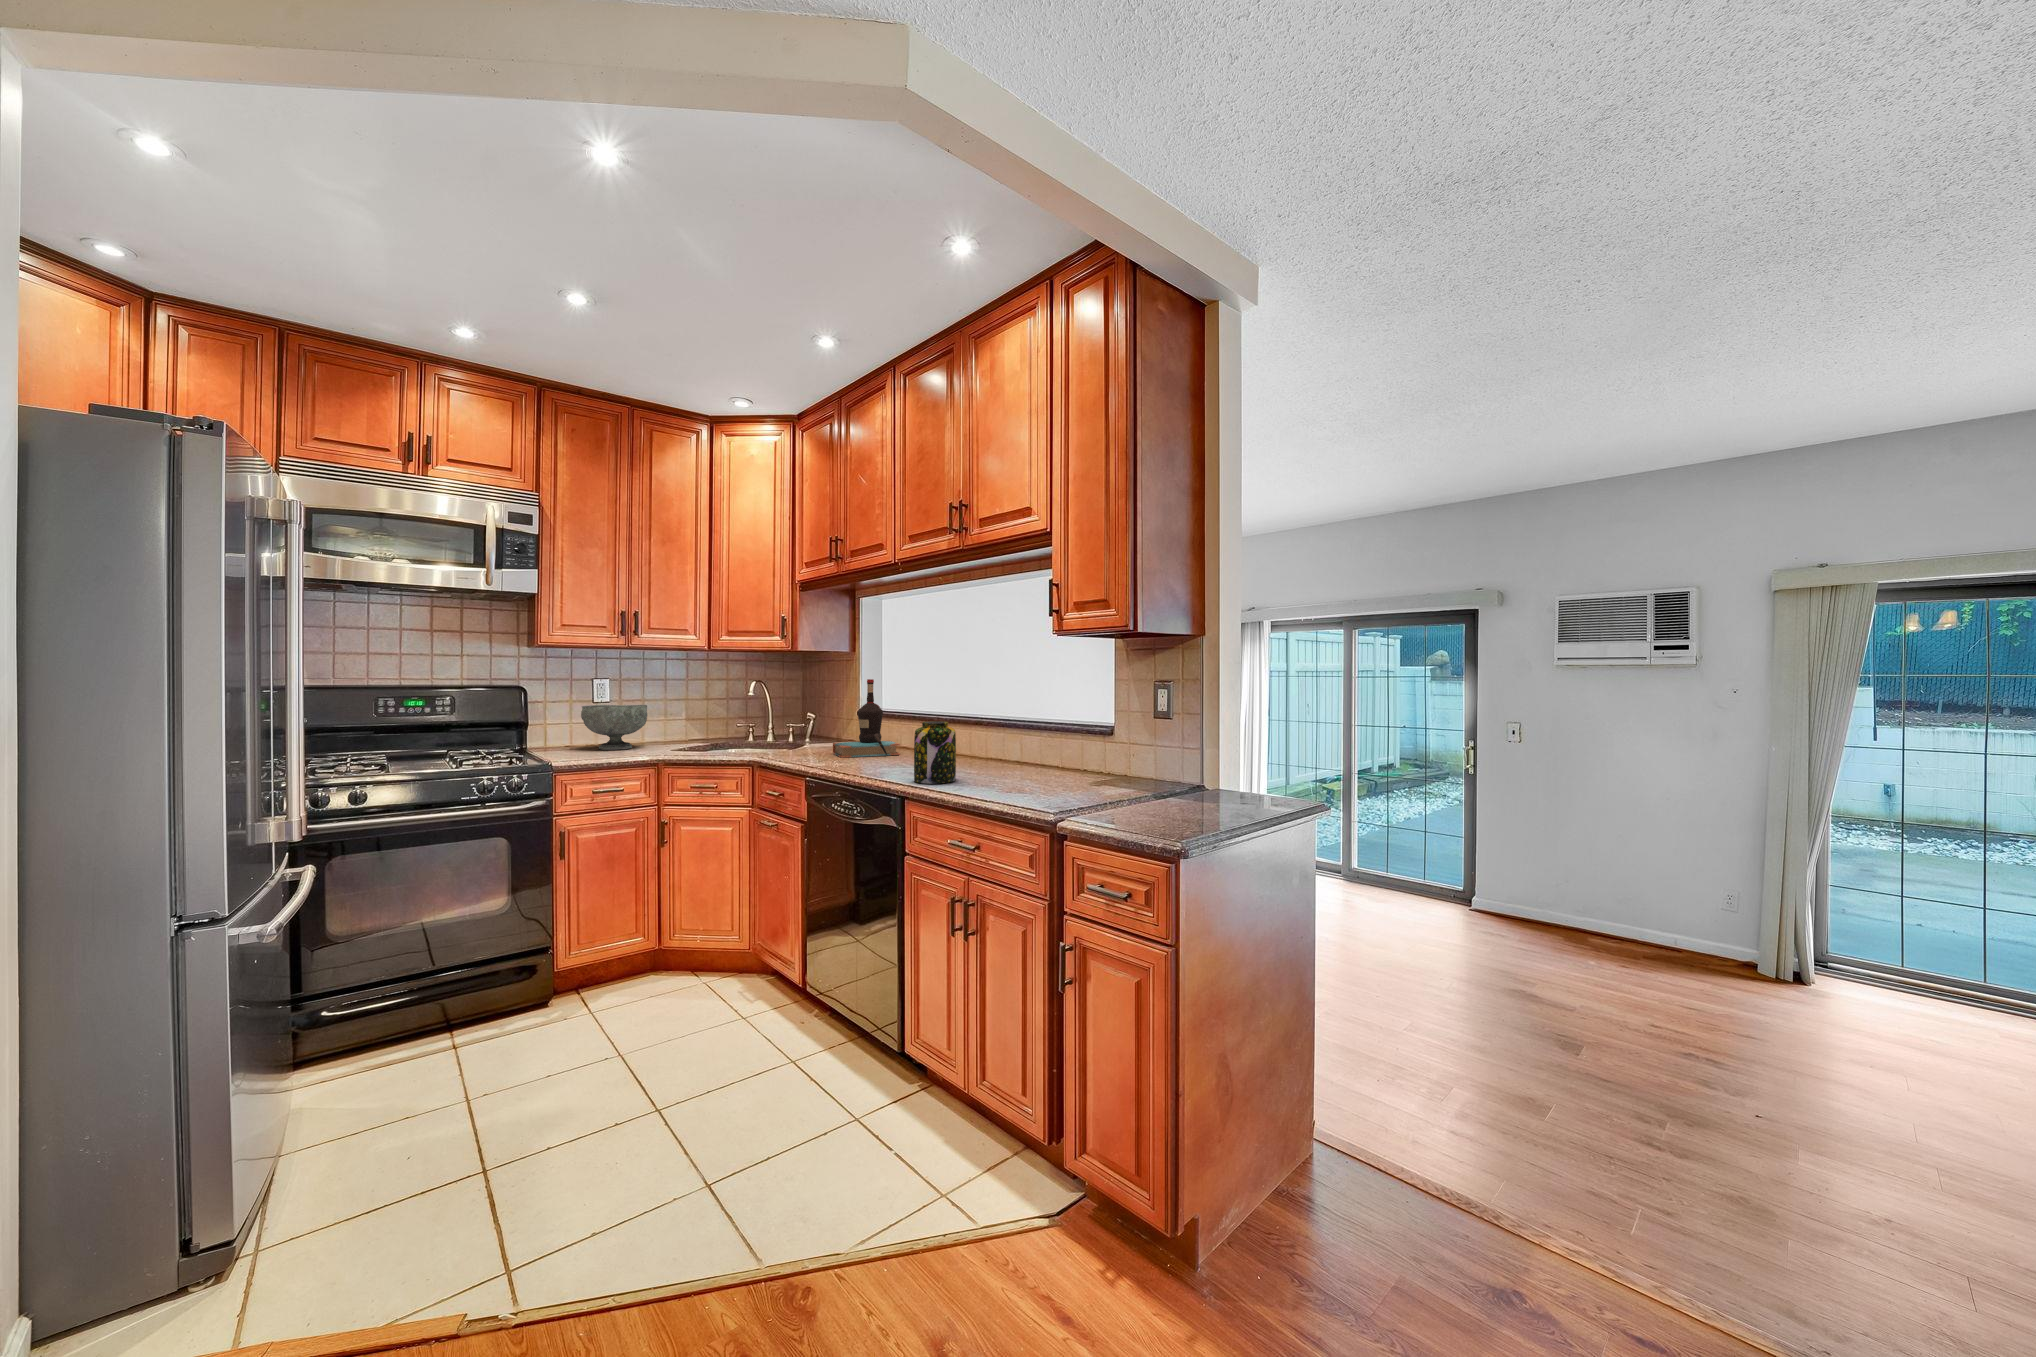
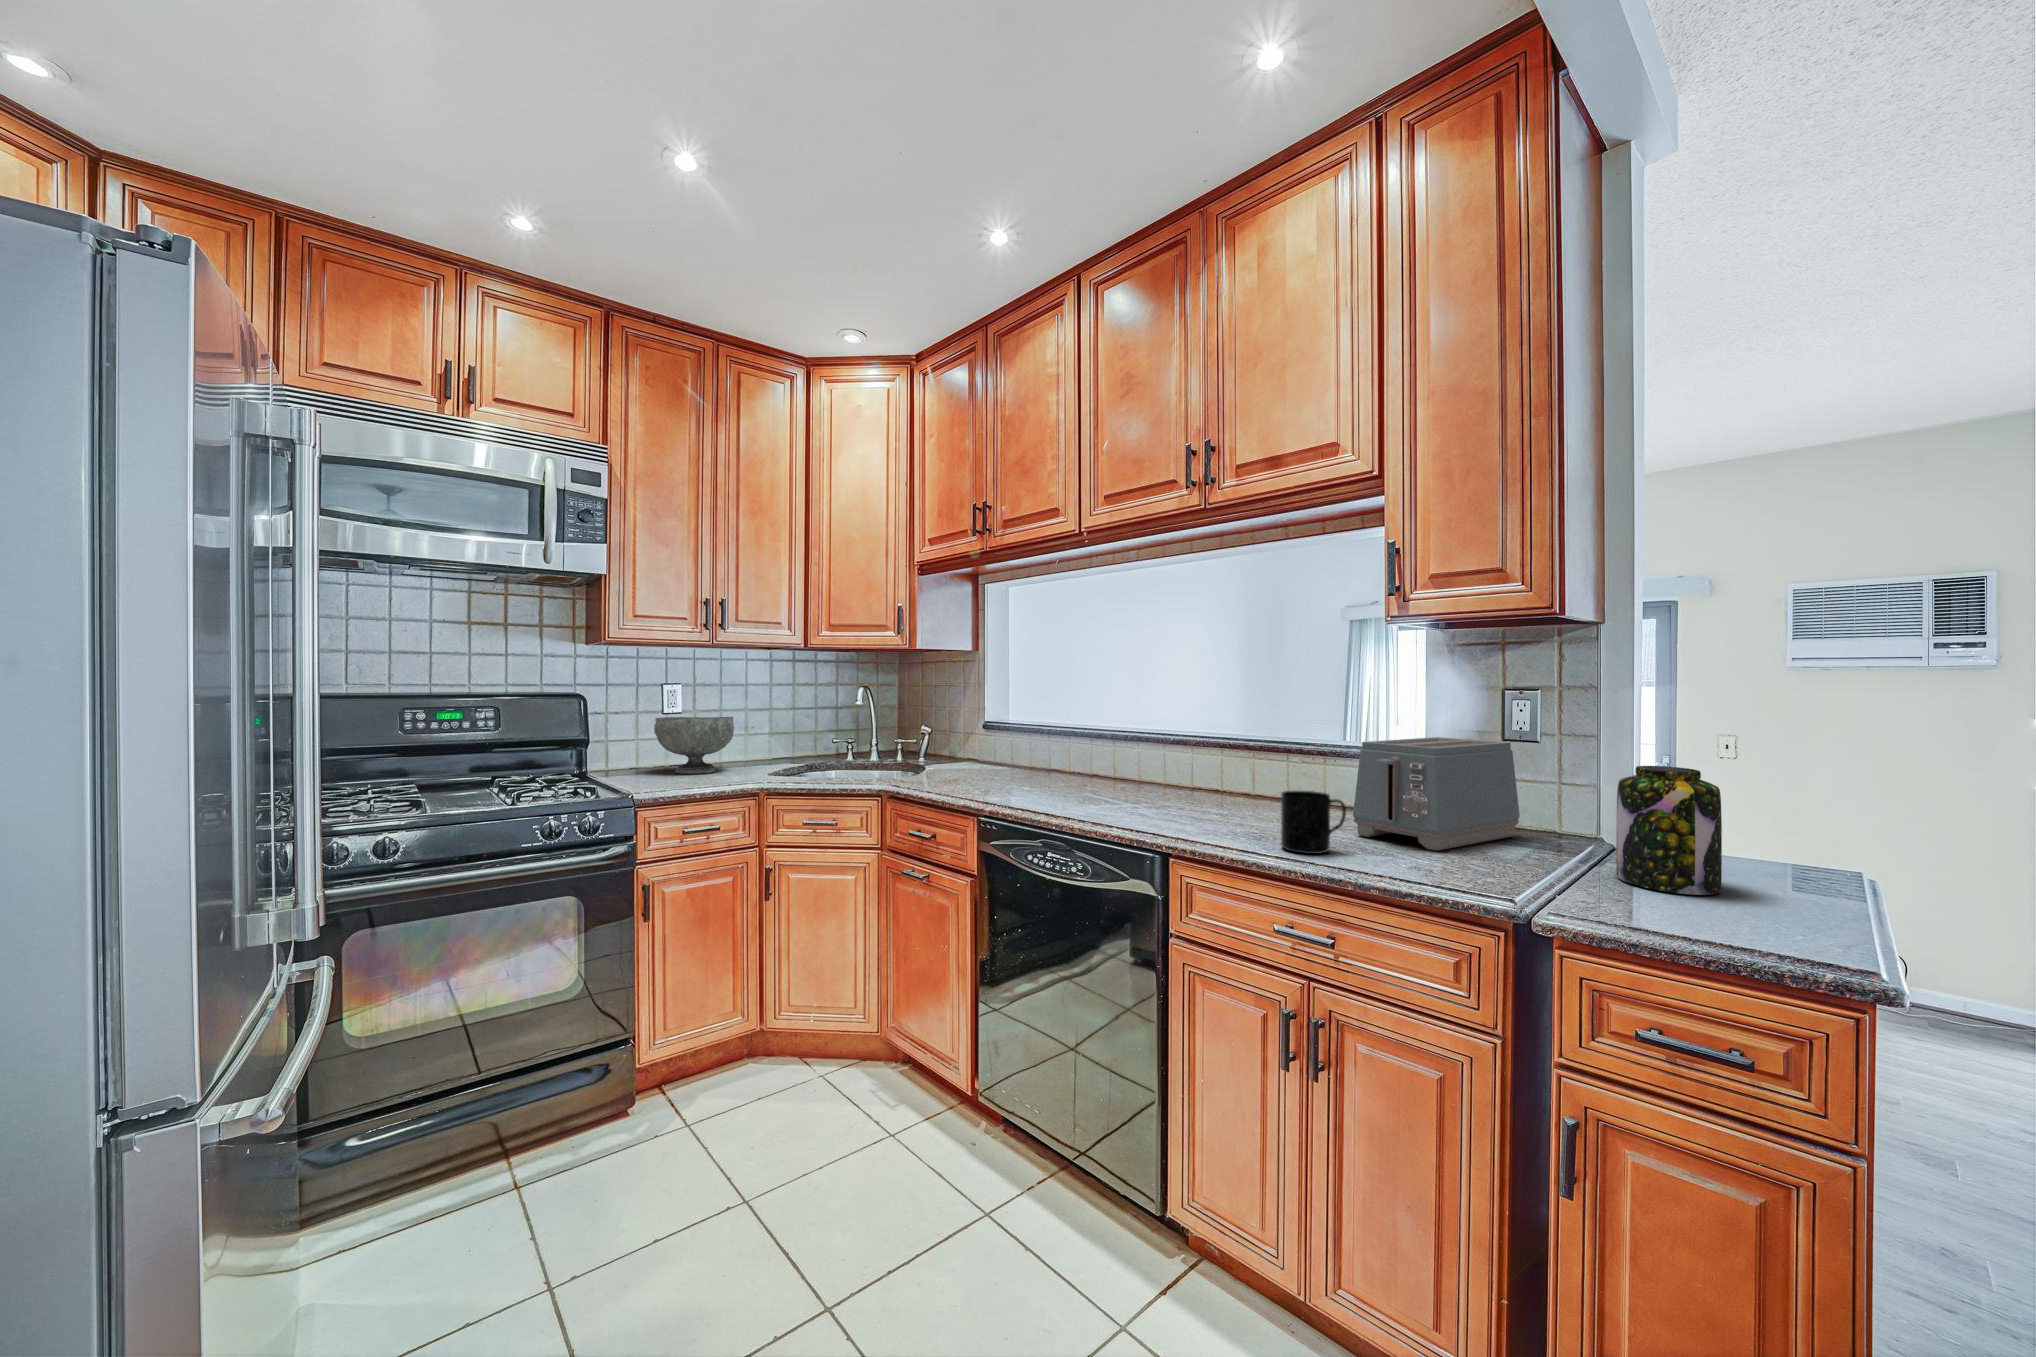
bottle: present [833,679,900,758] -> none [977,684,1066,785]
toaster: none [1037,720,1153,797] -> present [1353,737,1520,851]
jar: present [914,721,956,784] -> present [1616,766,1722,895]
mug: none [968,756,1008,798] -> present [1281,791,1346,854]

